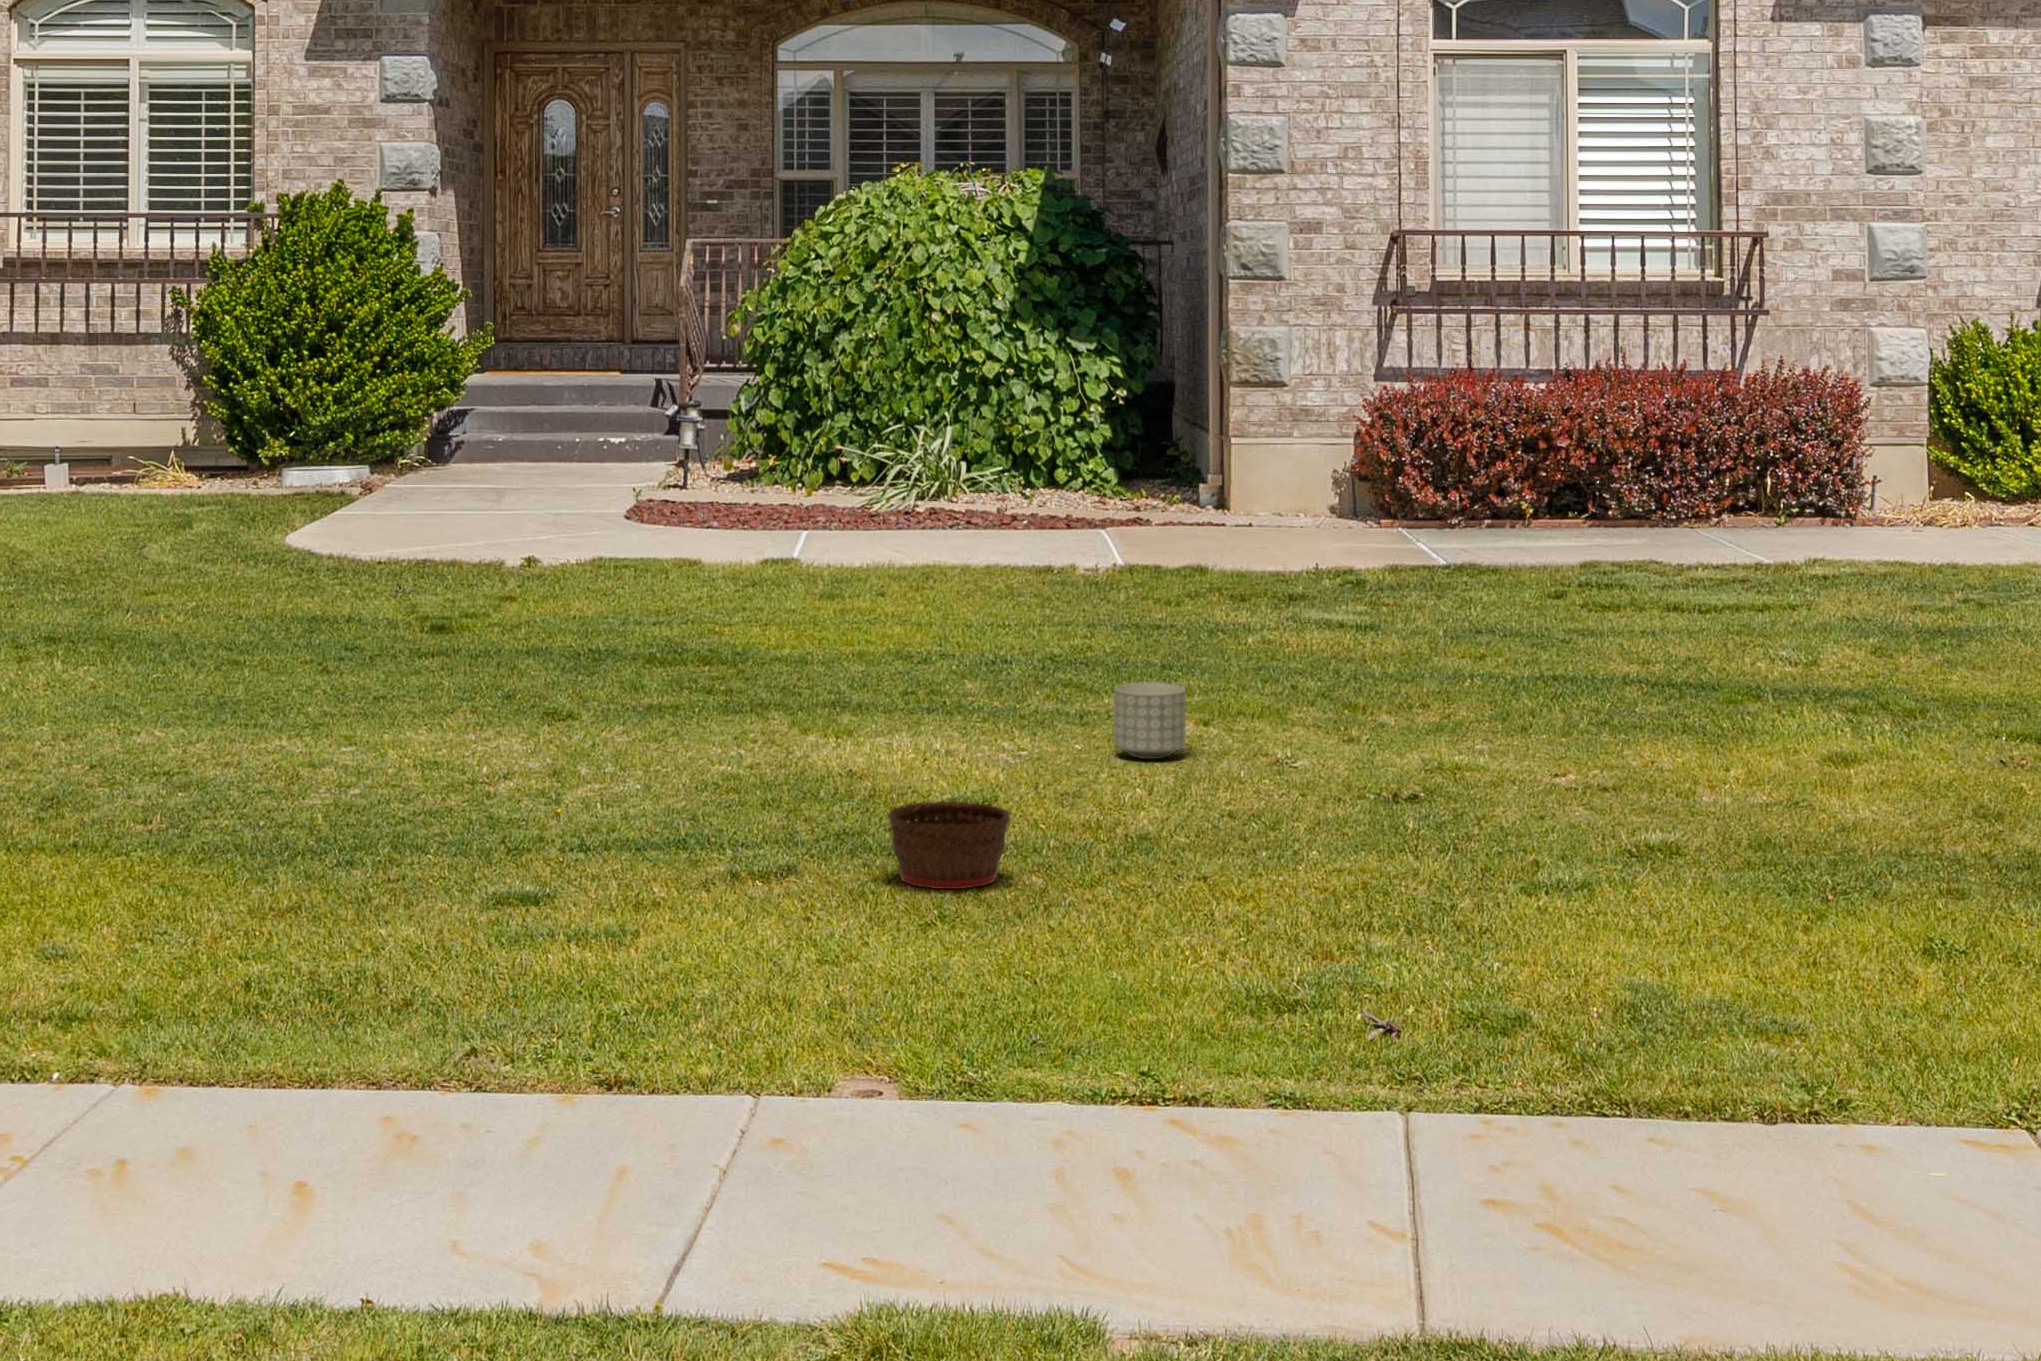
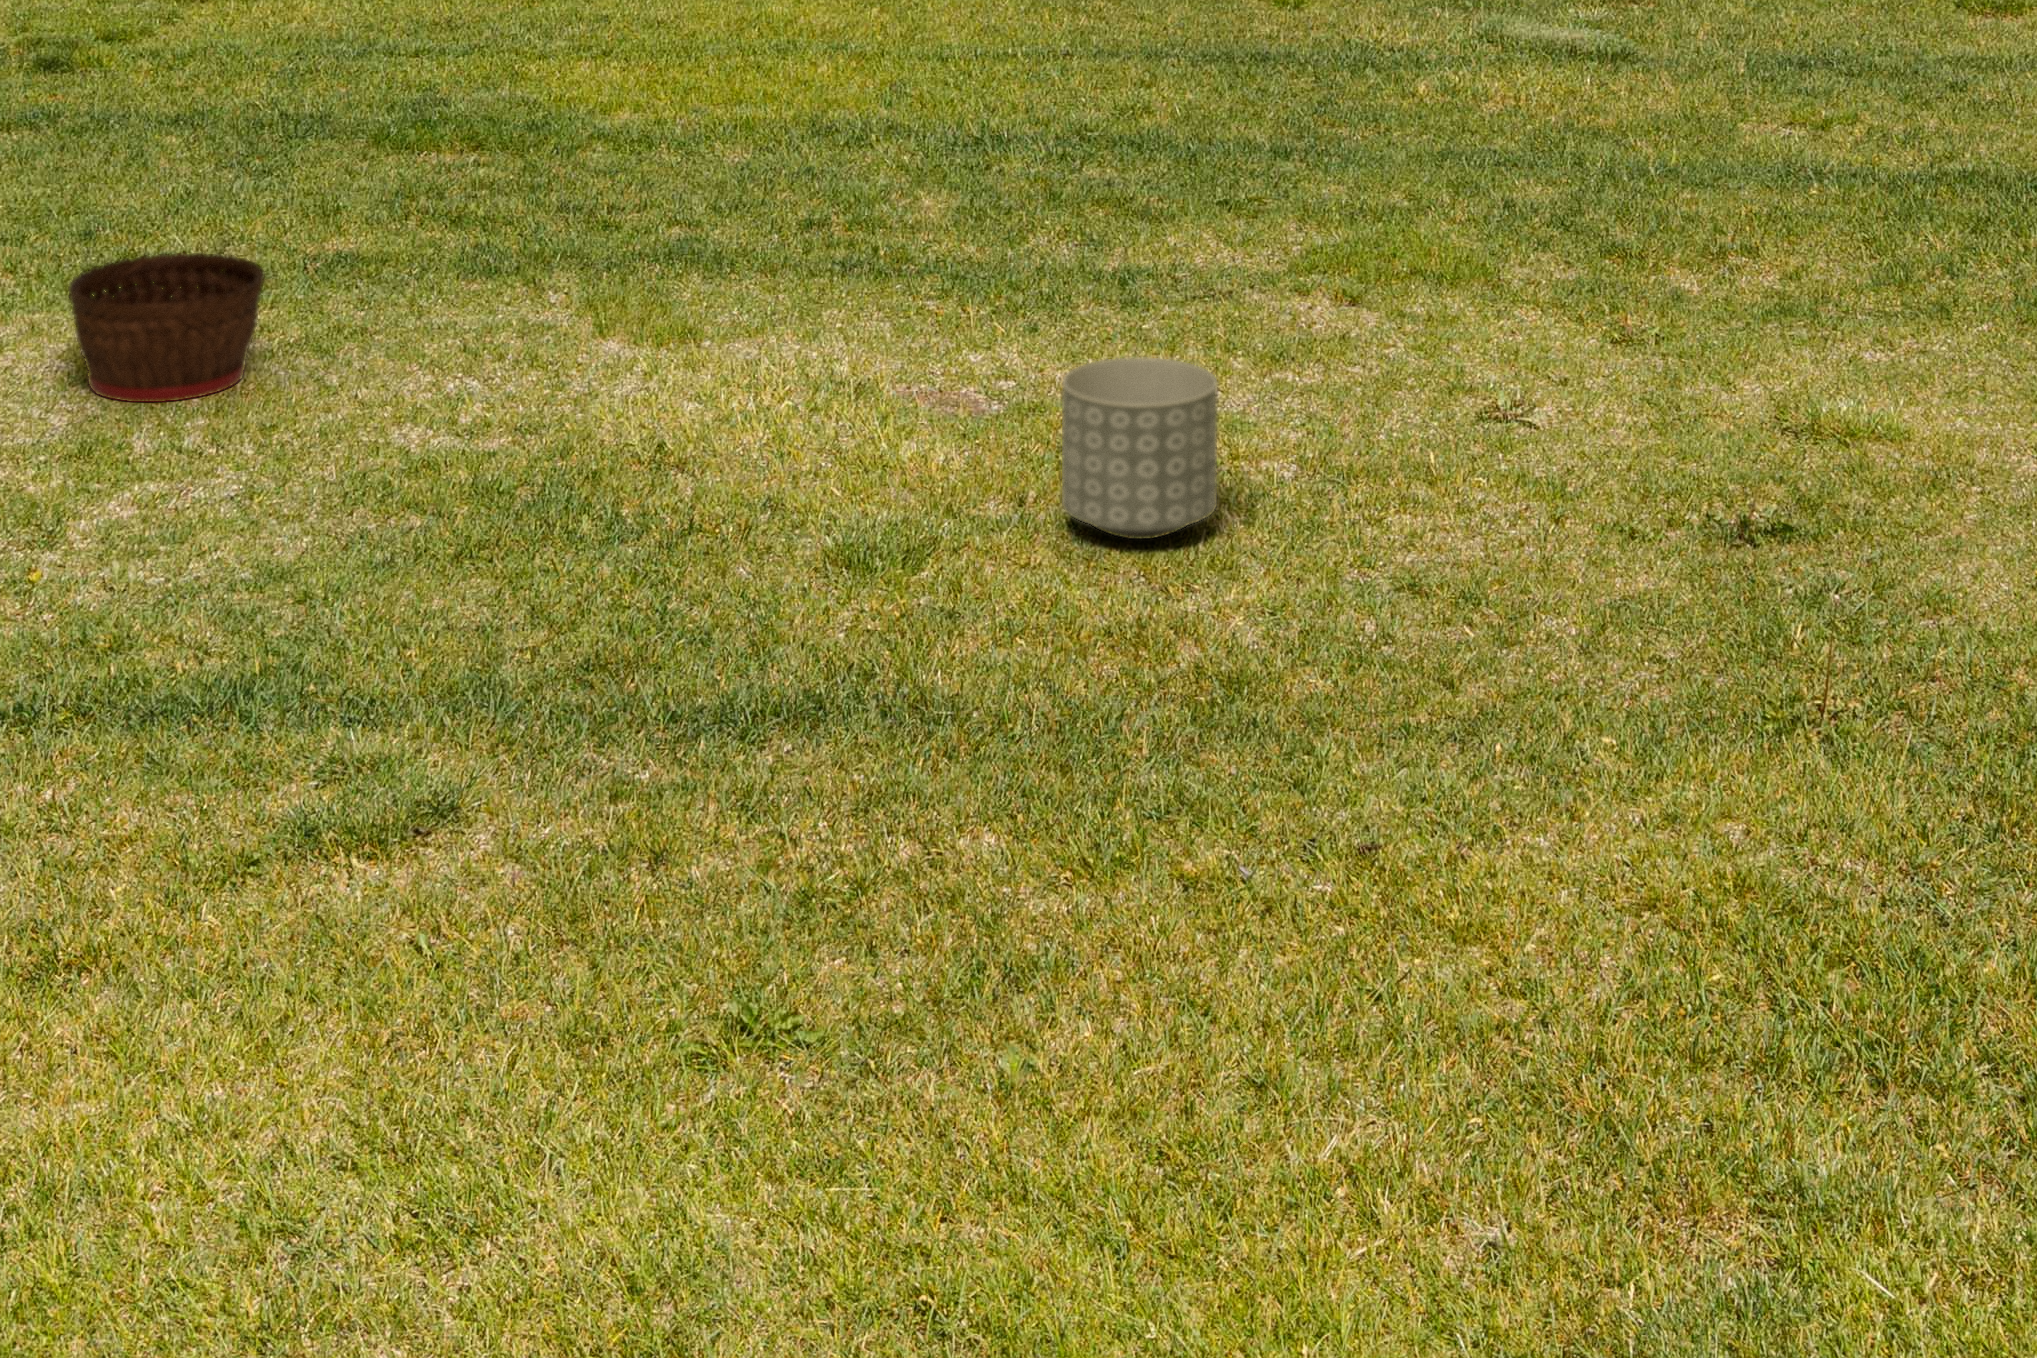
basket: present [888,801,1010,889] -> present [68,252,265,402]

